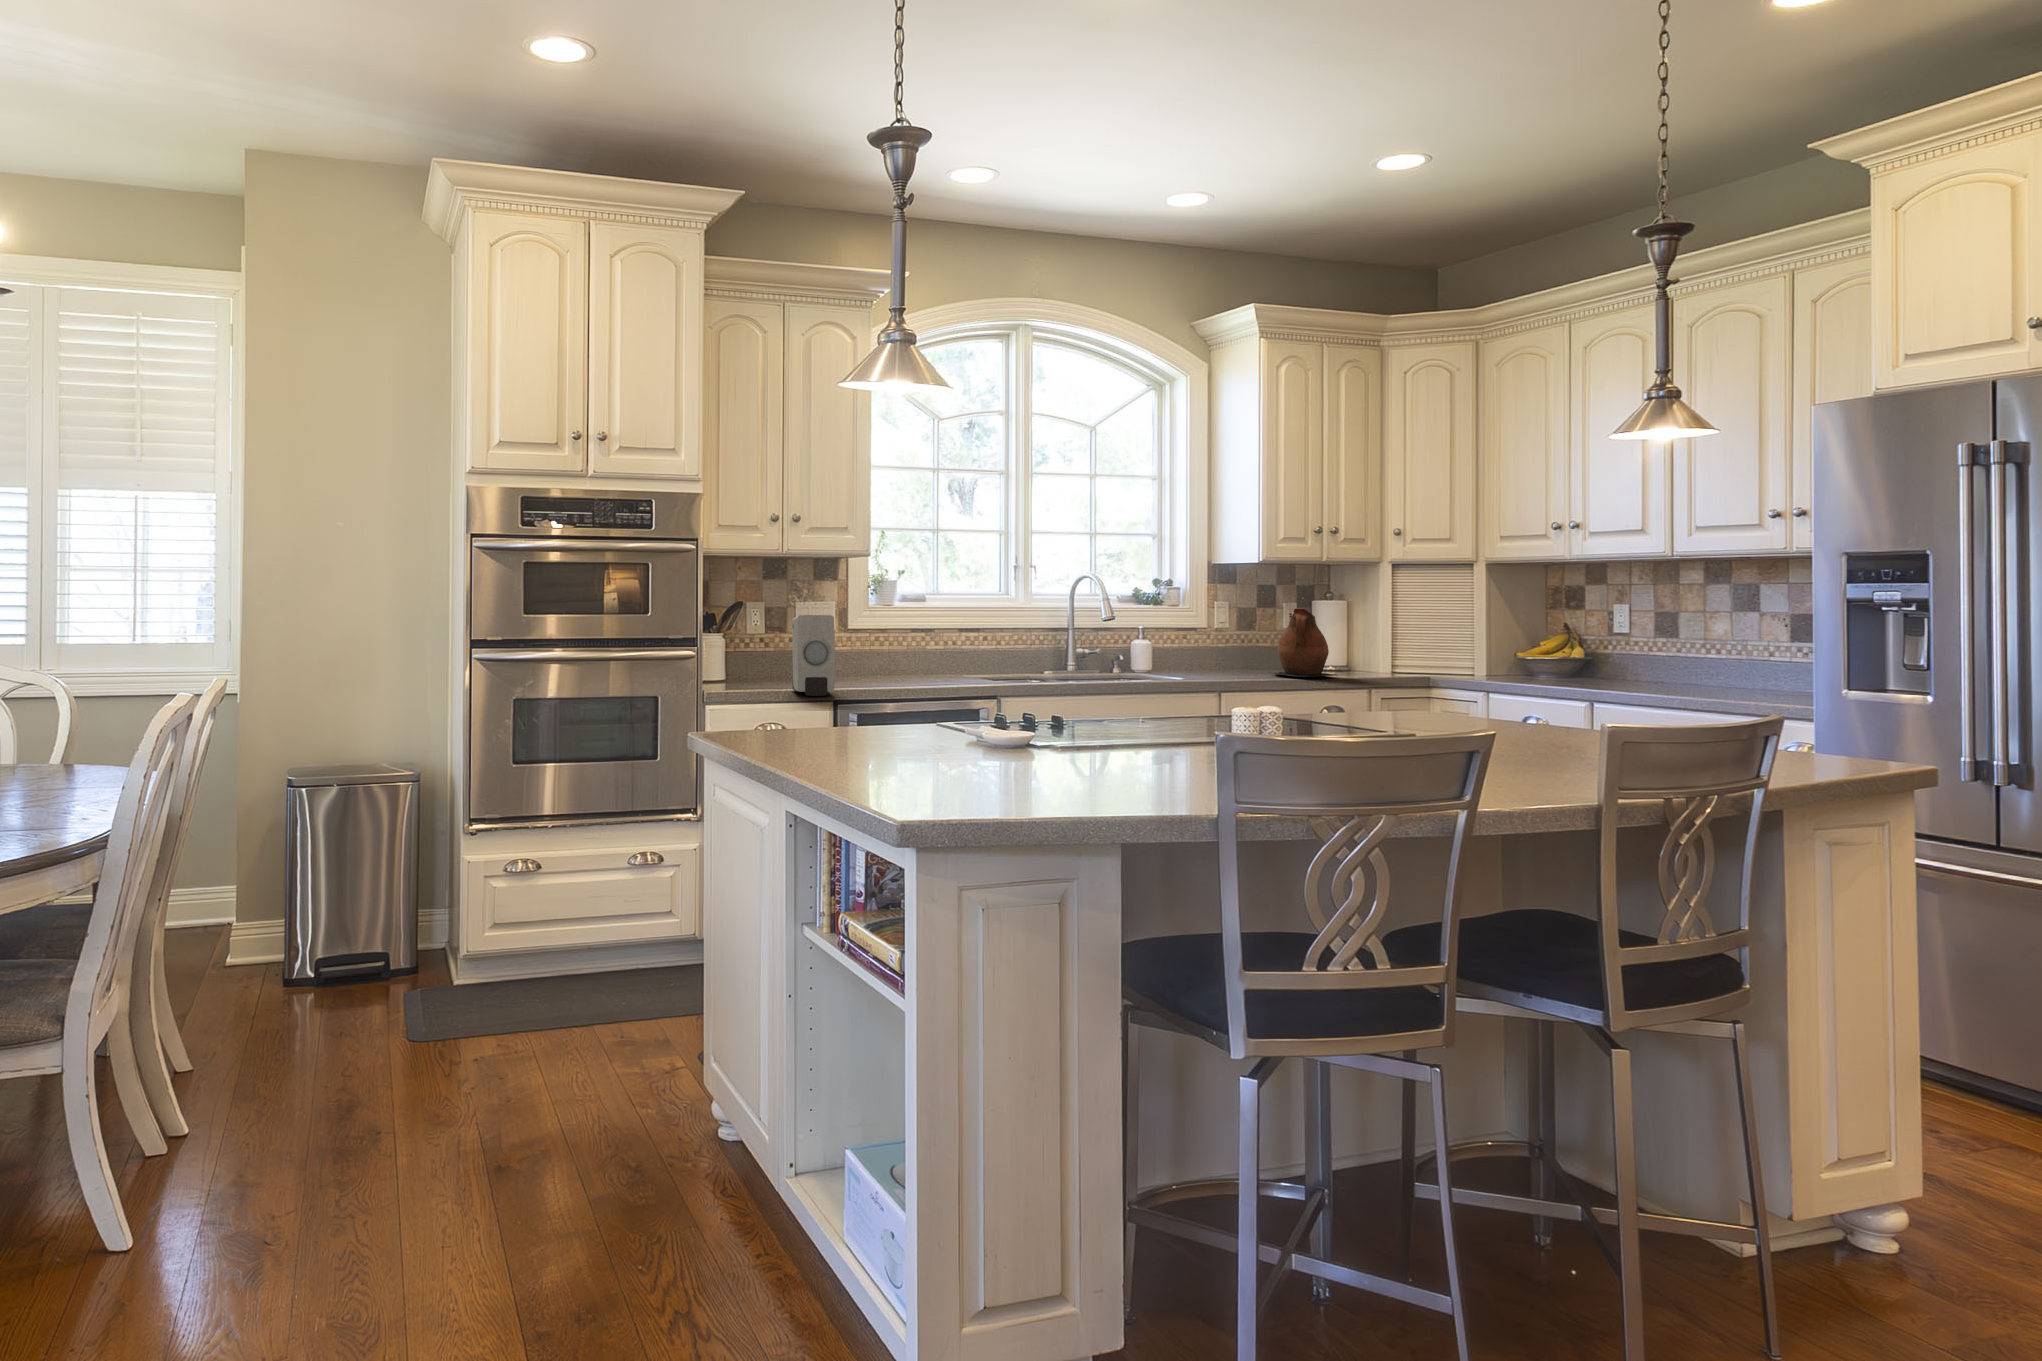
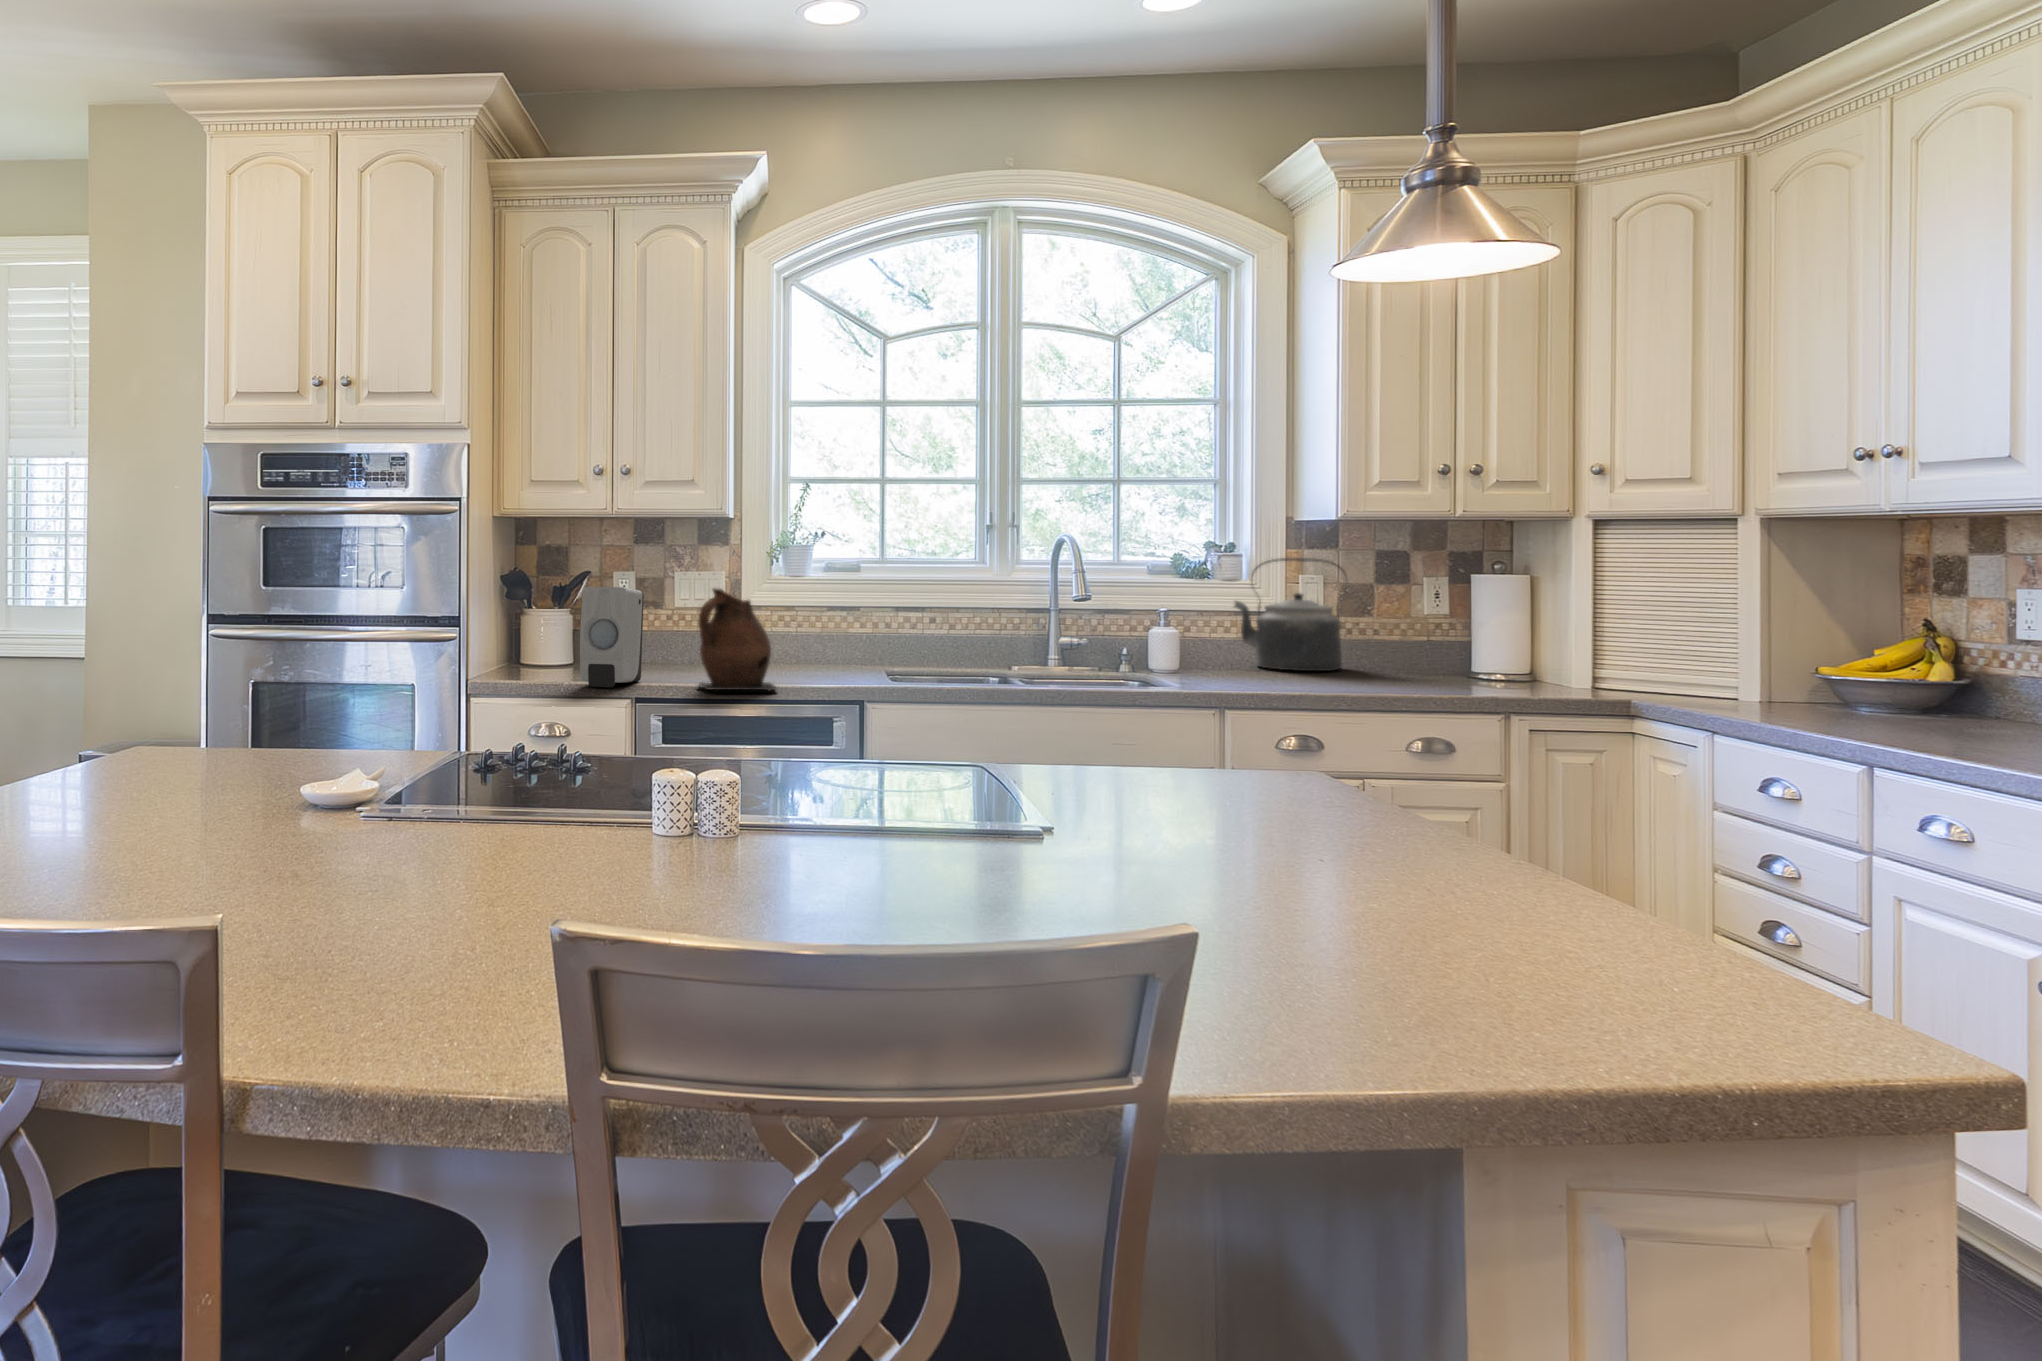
kettle: none [1175,589,1249,667] -> present [1234,558,1346,671]
ceramic pitcher: present [1274,608,1338,677] -> present [699,588,777,691]

